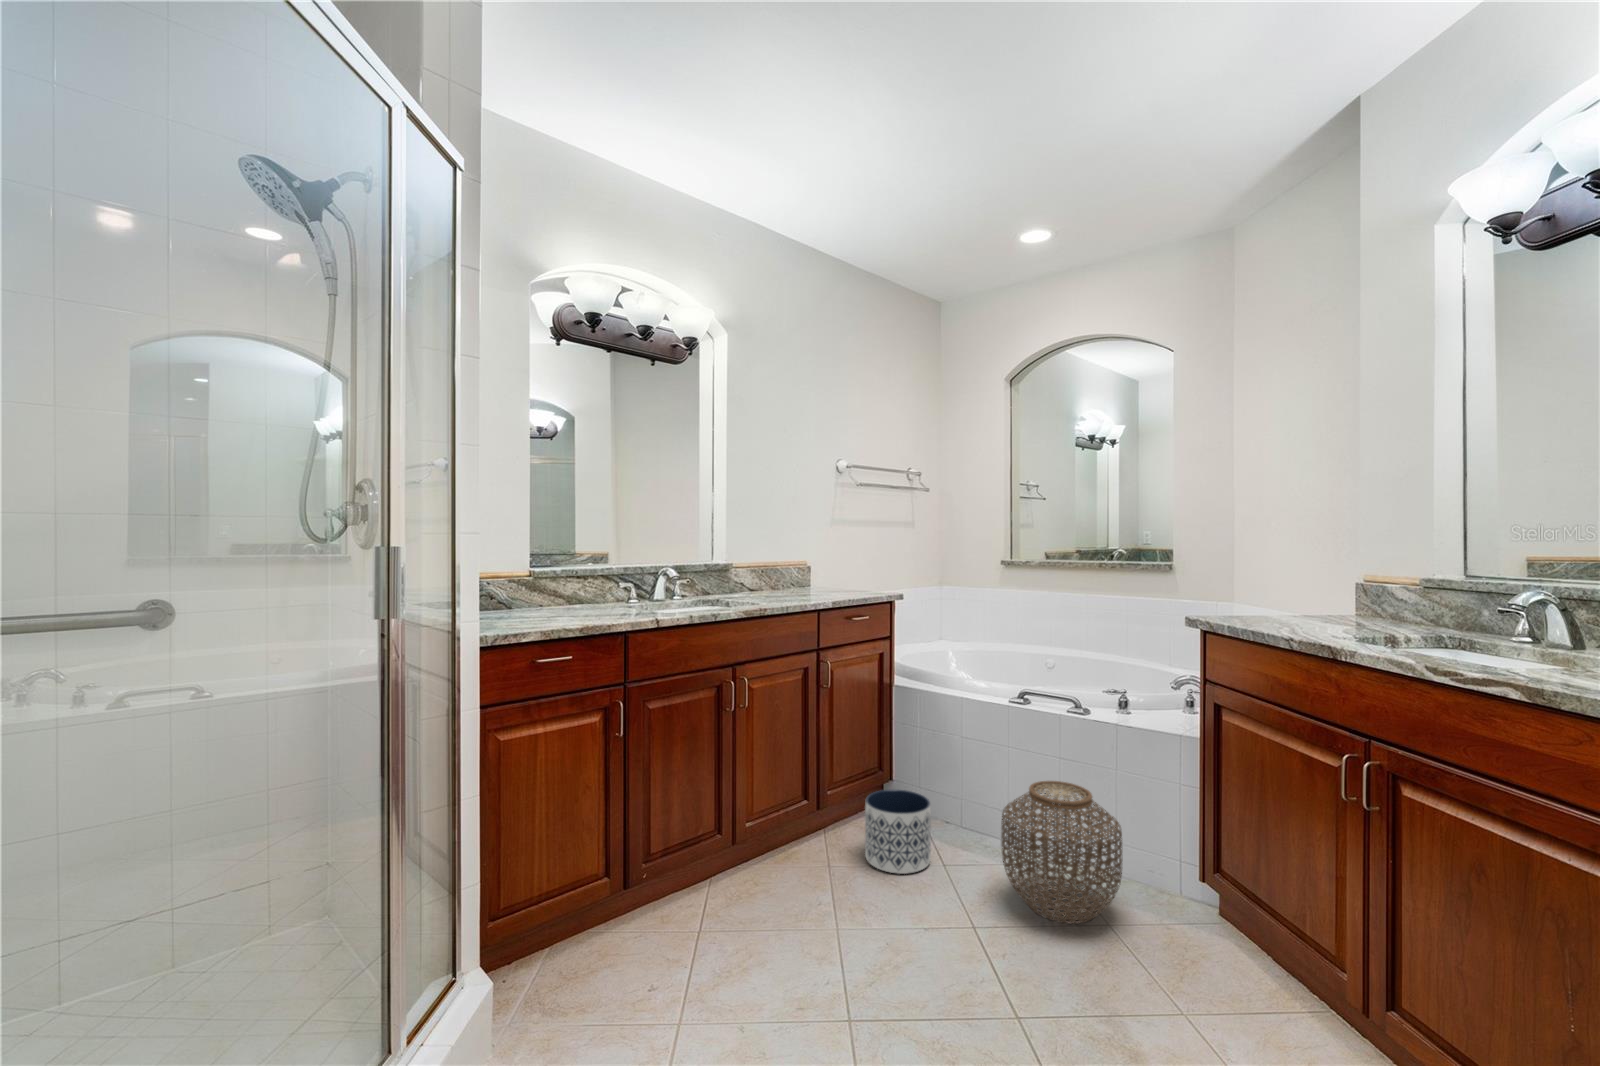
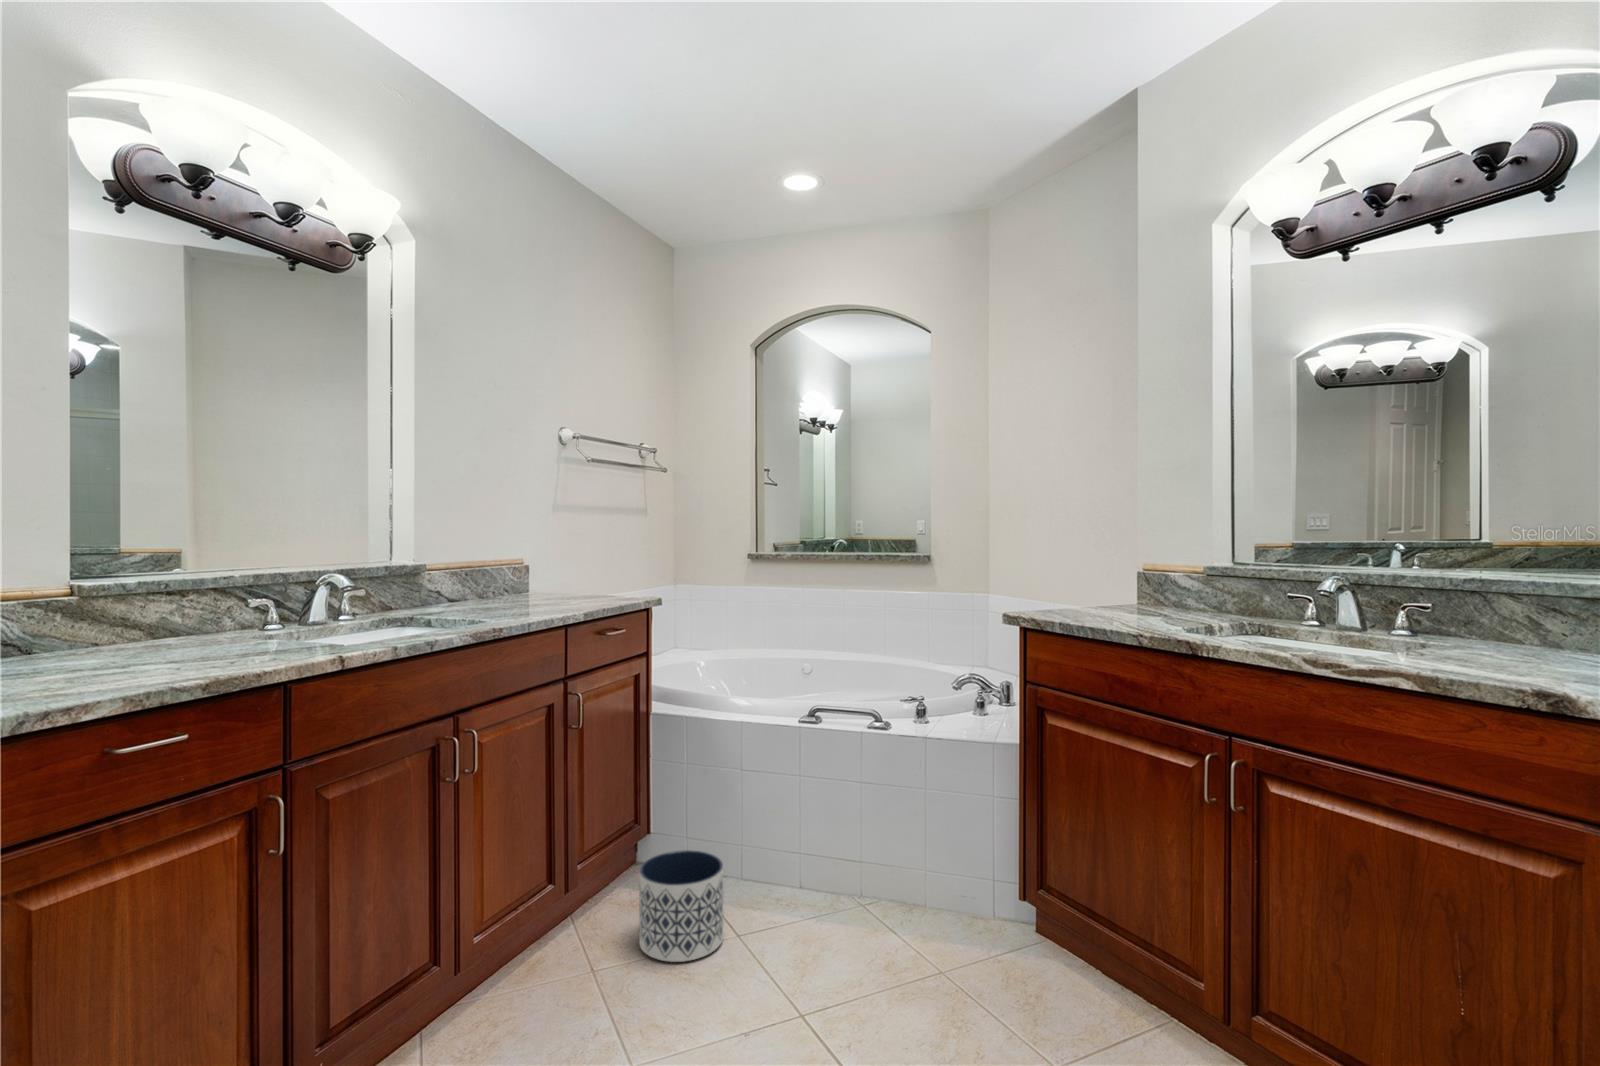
woven basket: present [1001,781,1122,923] -> none [818,814,951,981]

